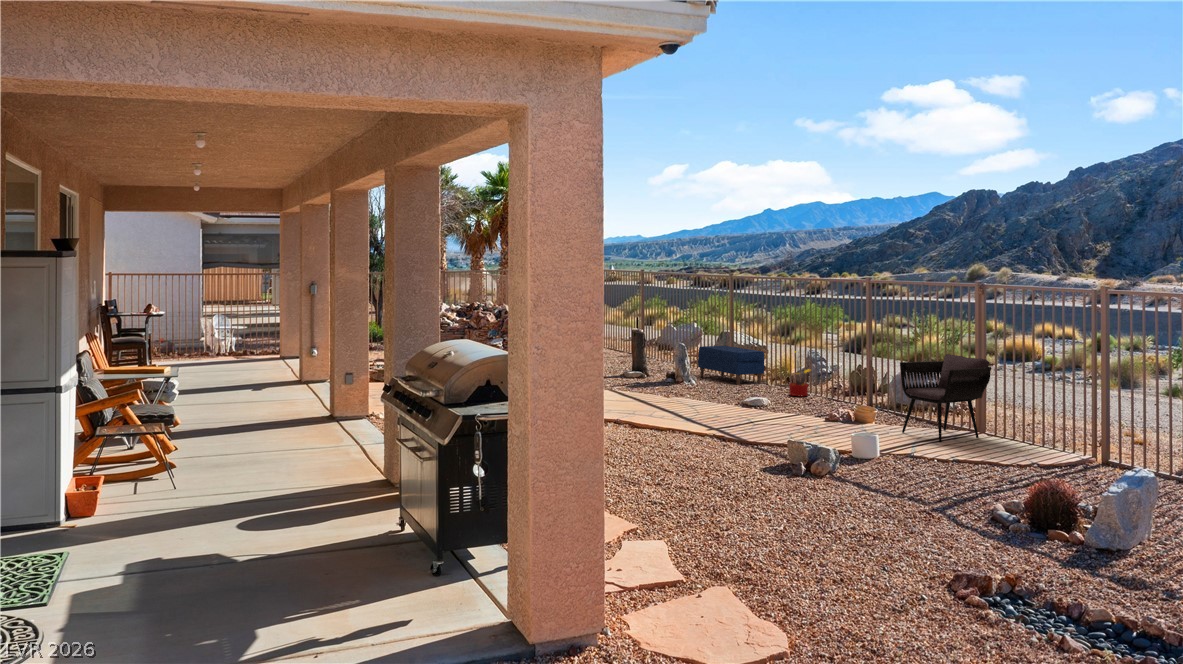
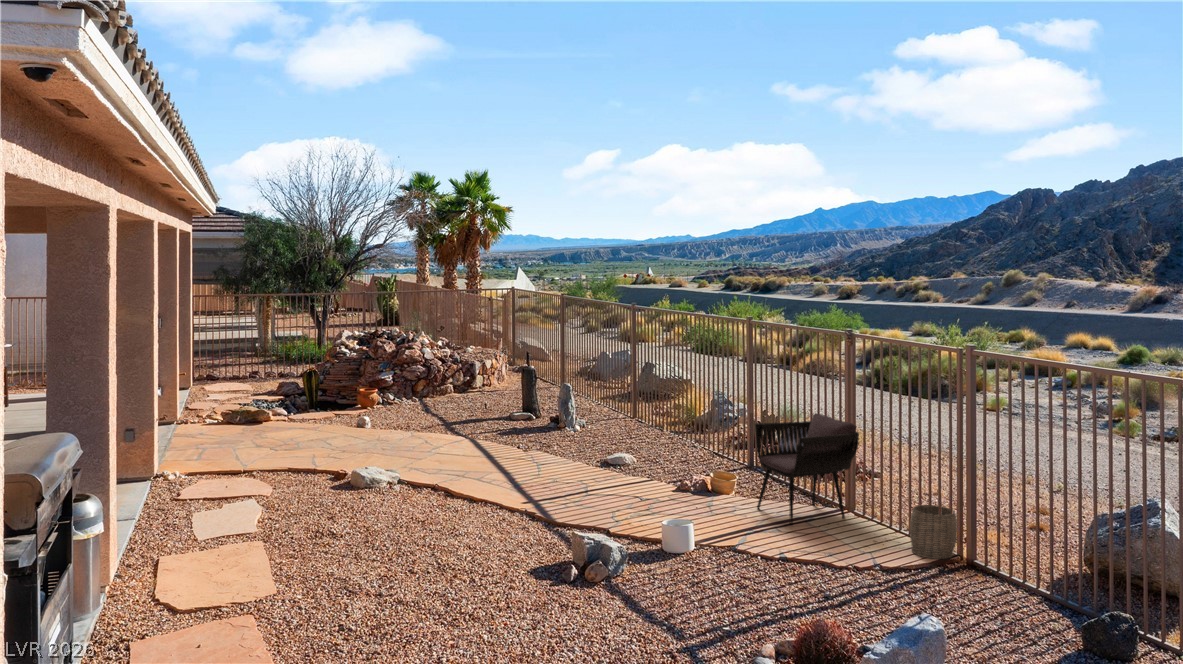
bench: present [698,346,764,385] -> none [599,382,666,430]
decorative plant: present [789,356,811,396] -> none [677,392,701,448]
woven basket: none [1049,420,1089,460] -> present [910,505,957,559]

